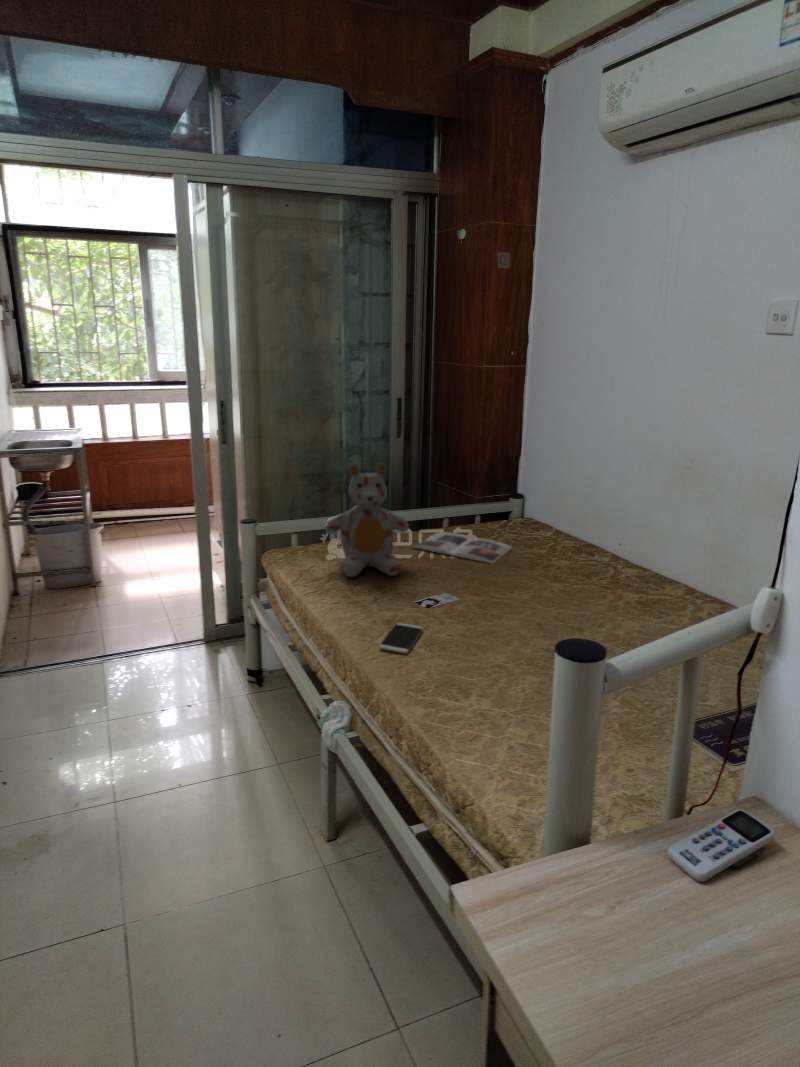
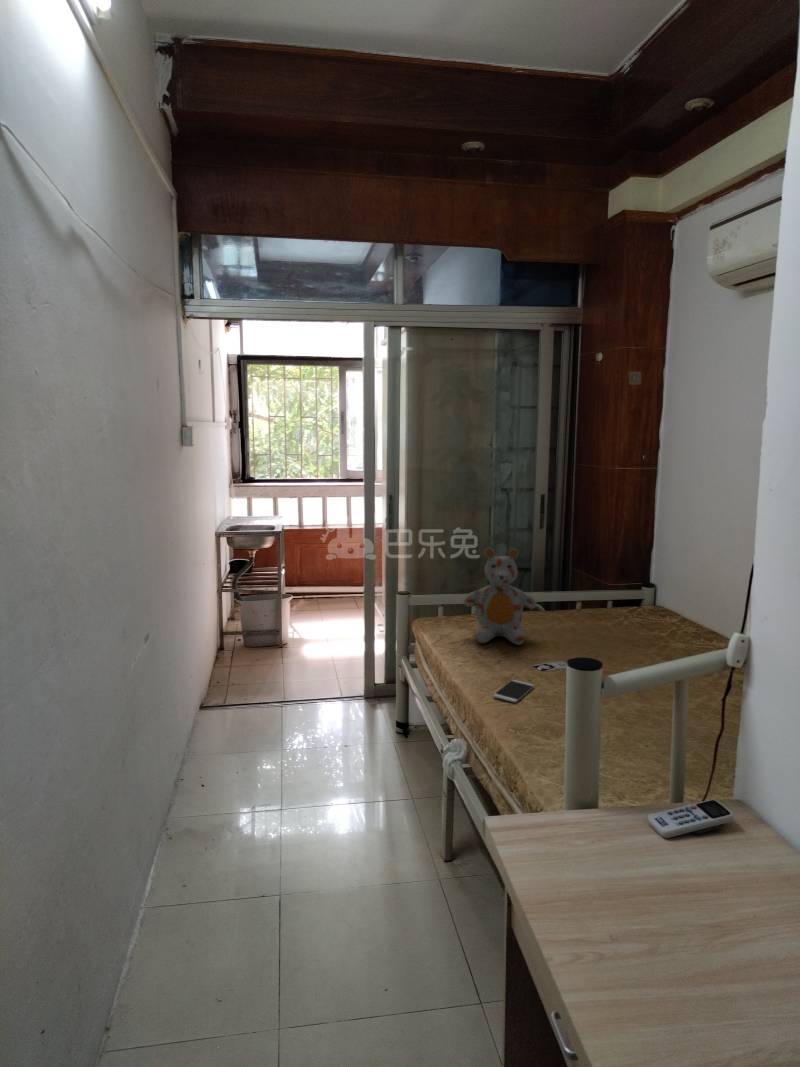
magazine: present [414,532,512,564] -> none [543,614,637,643]

